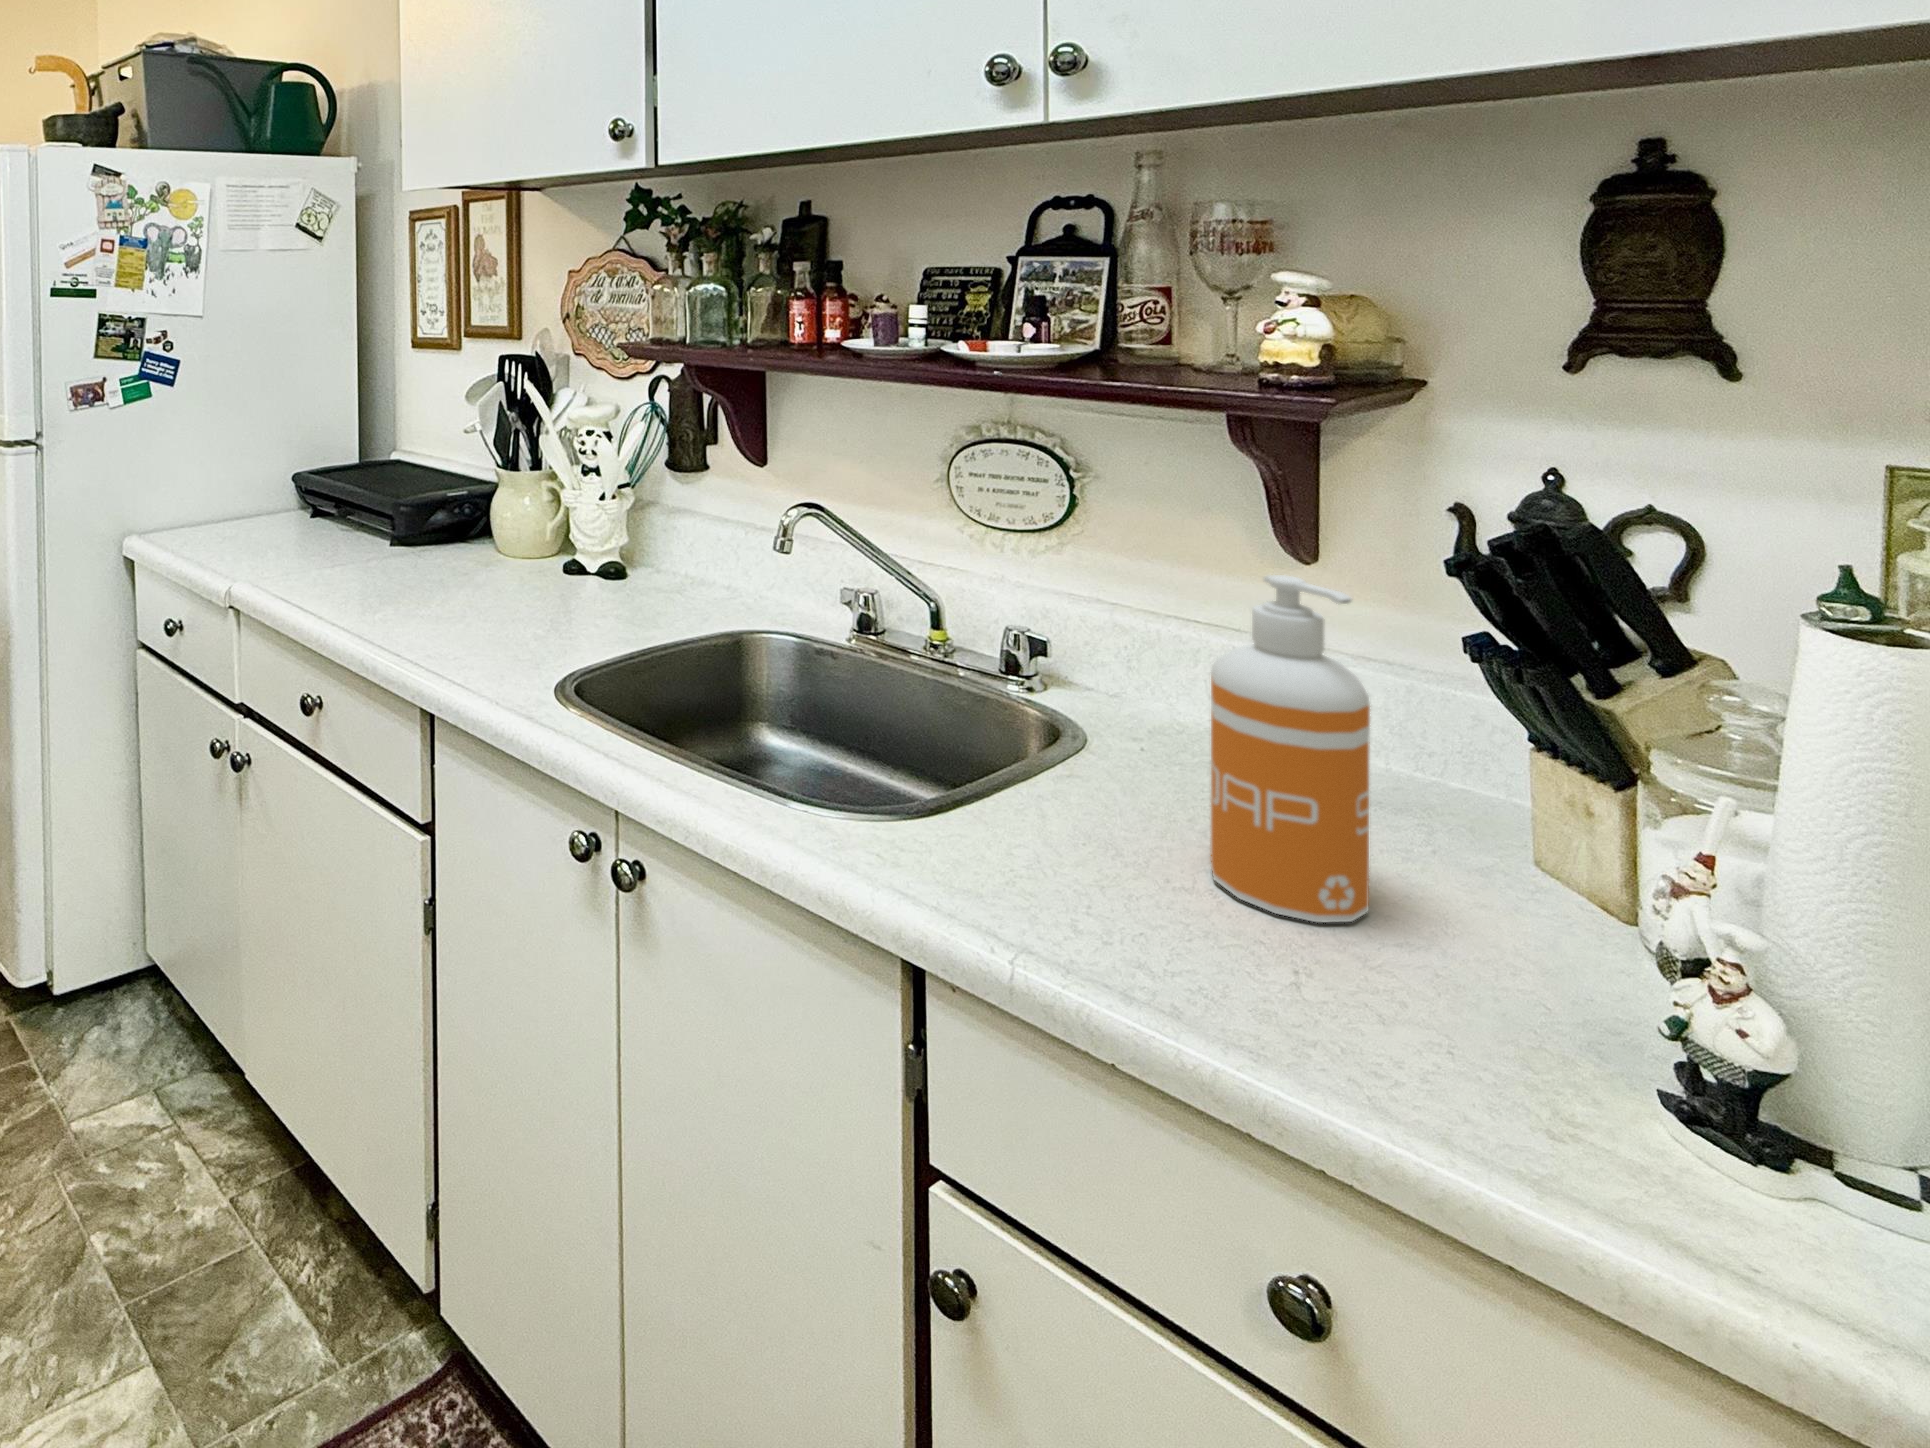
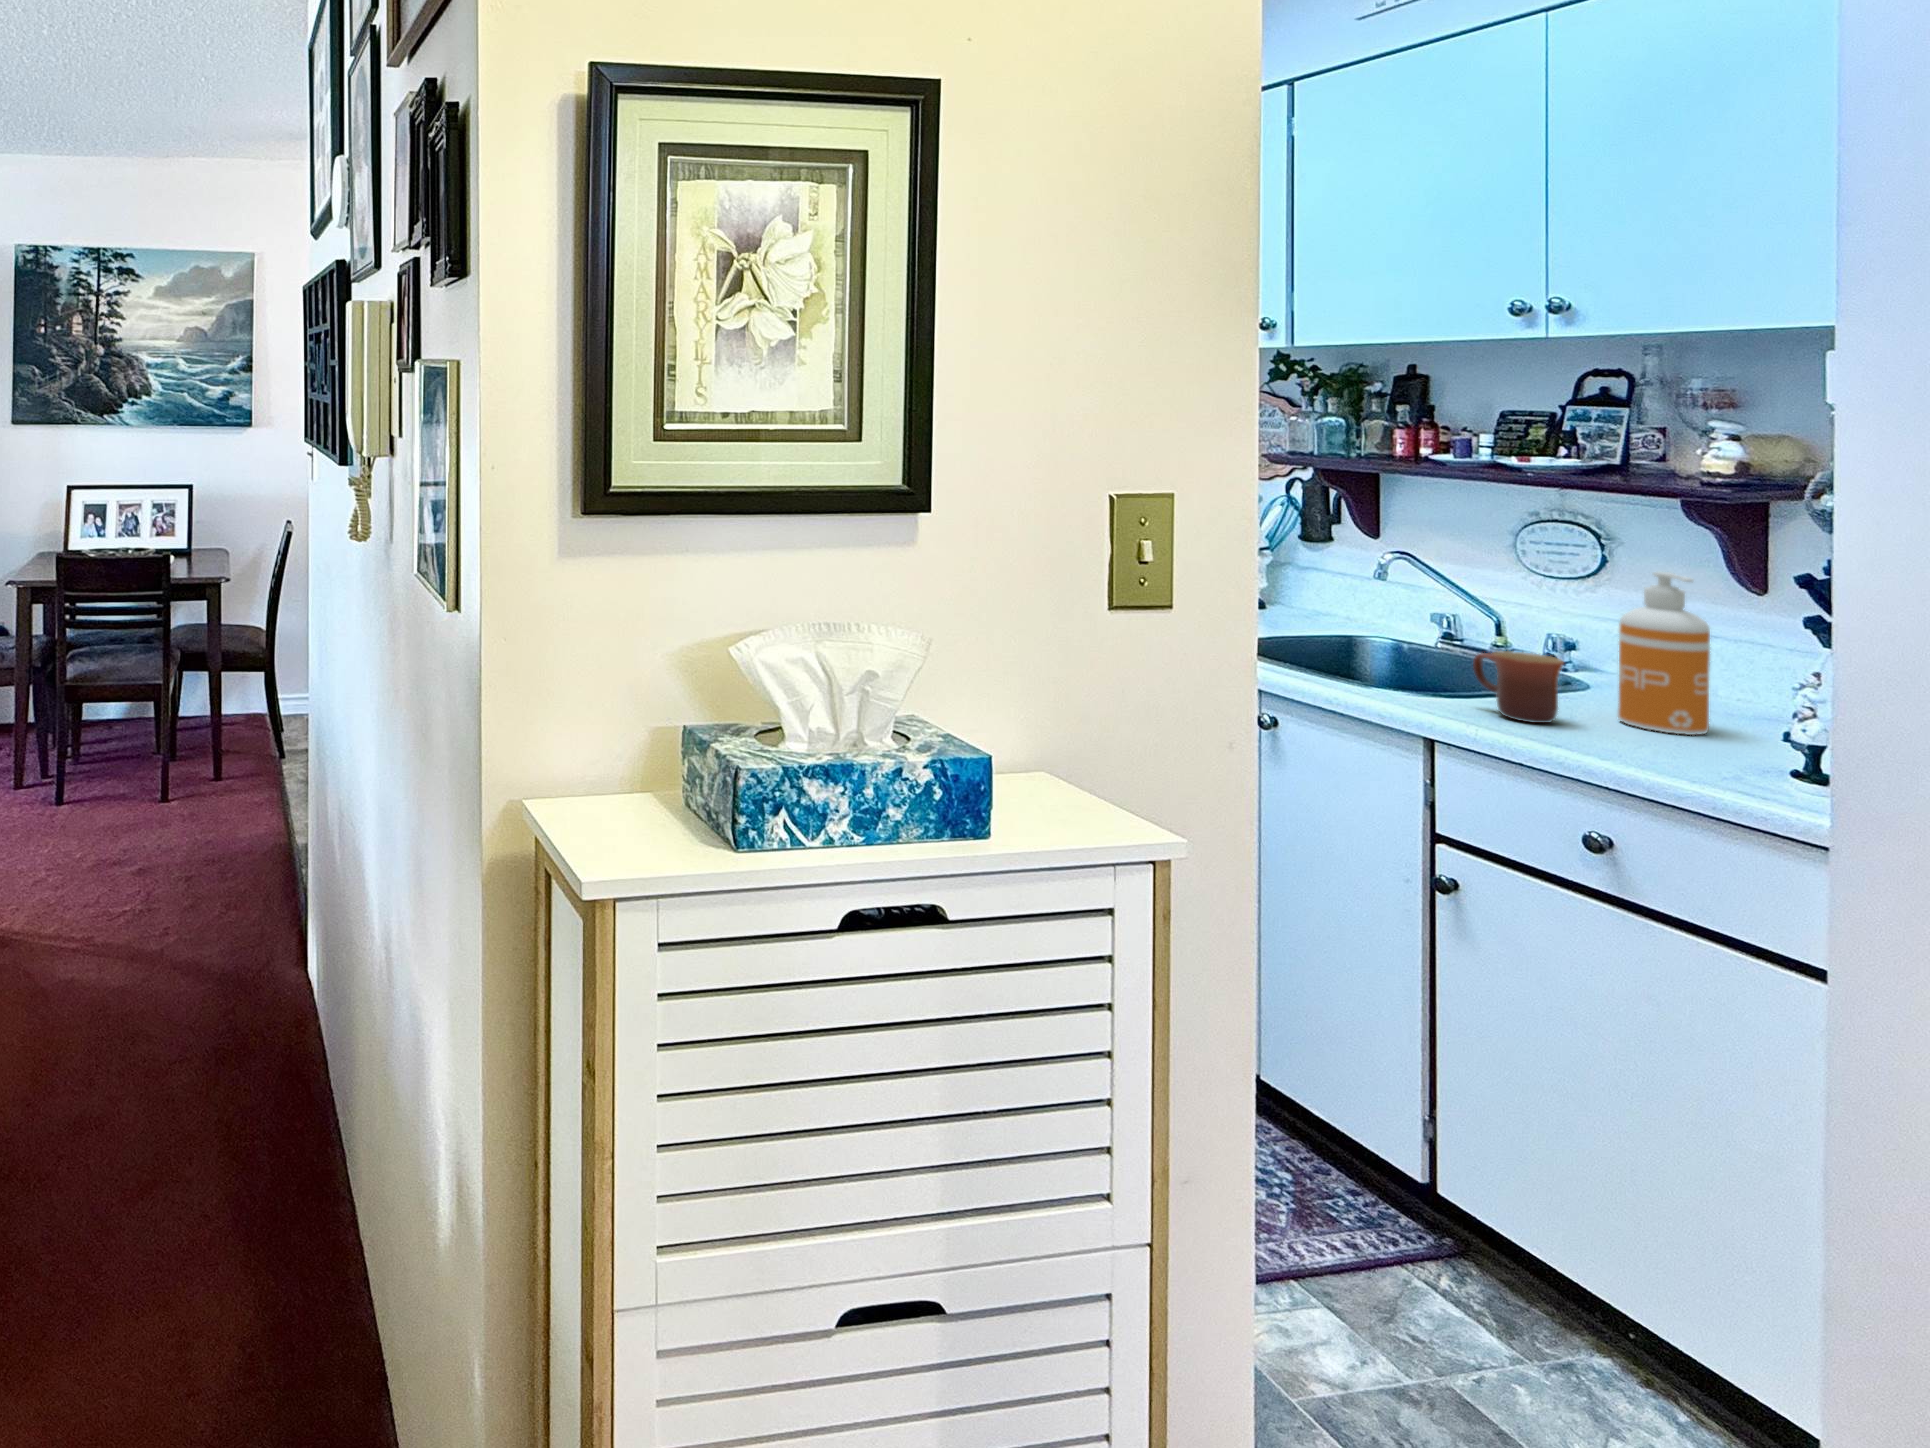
mug: none [980,761,1152,936] -> present [1473,651,1564,723]

